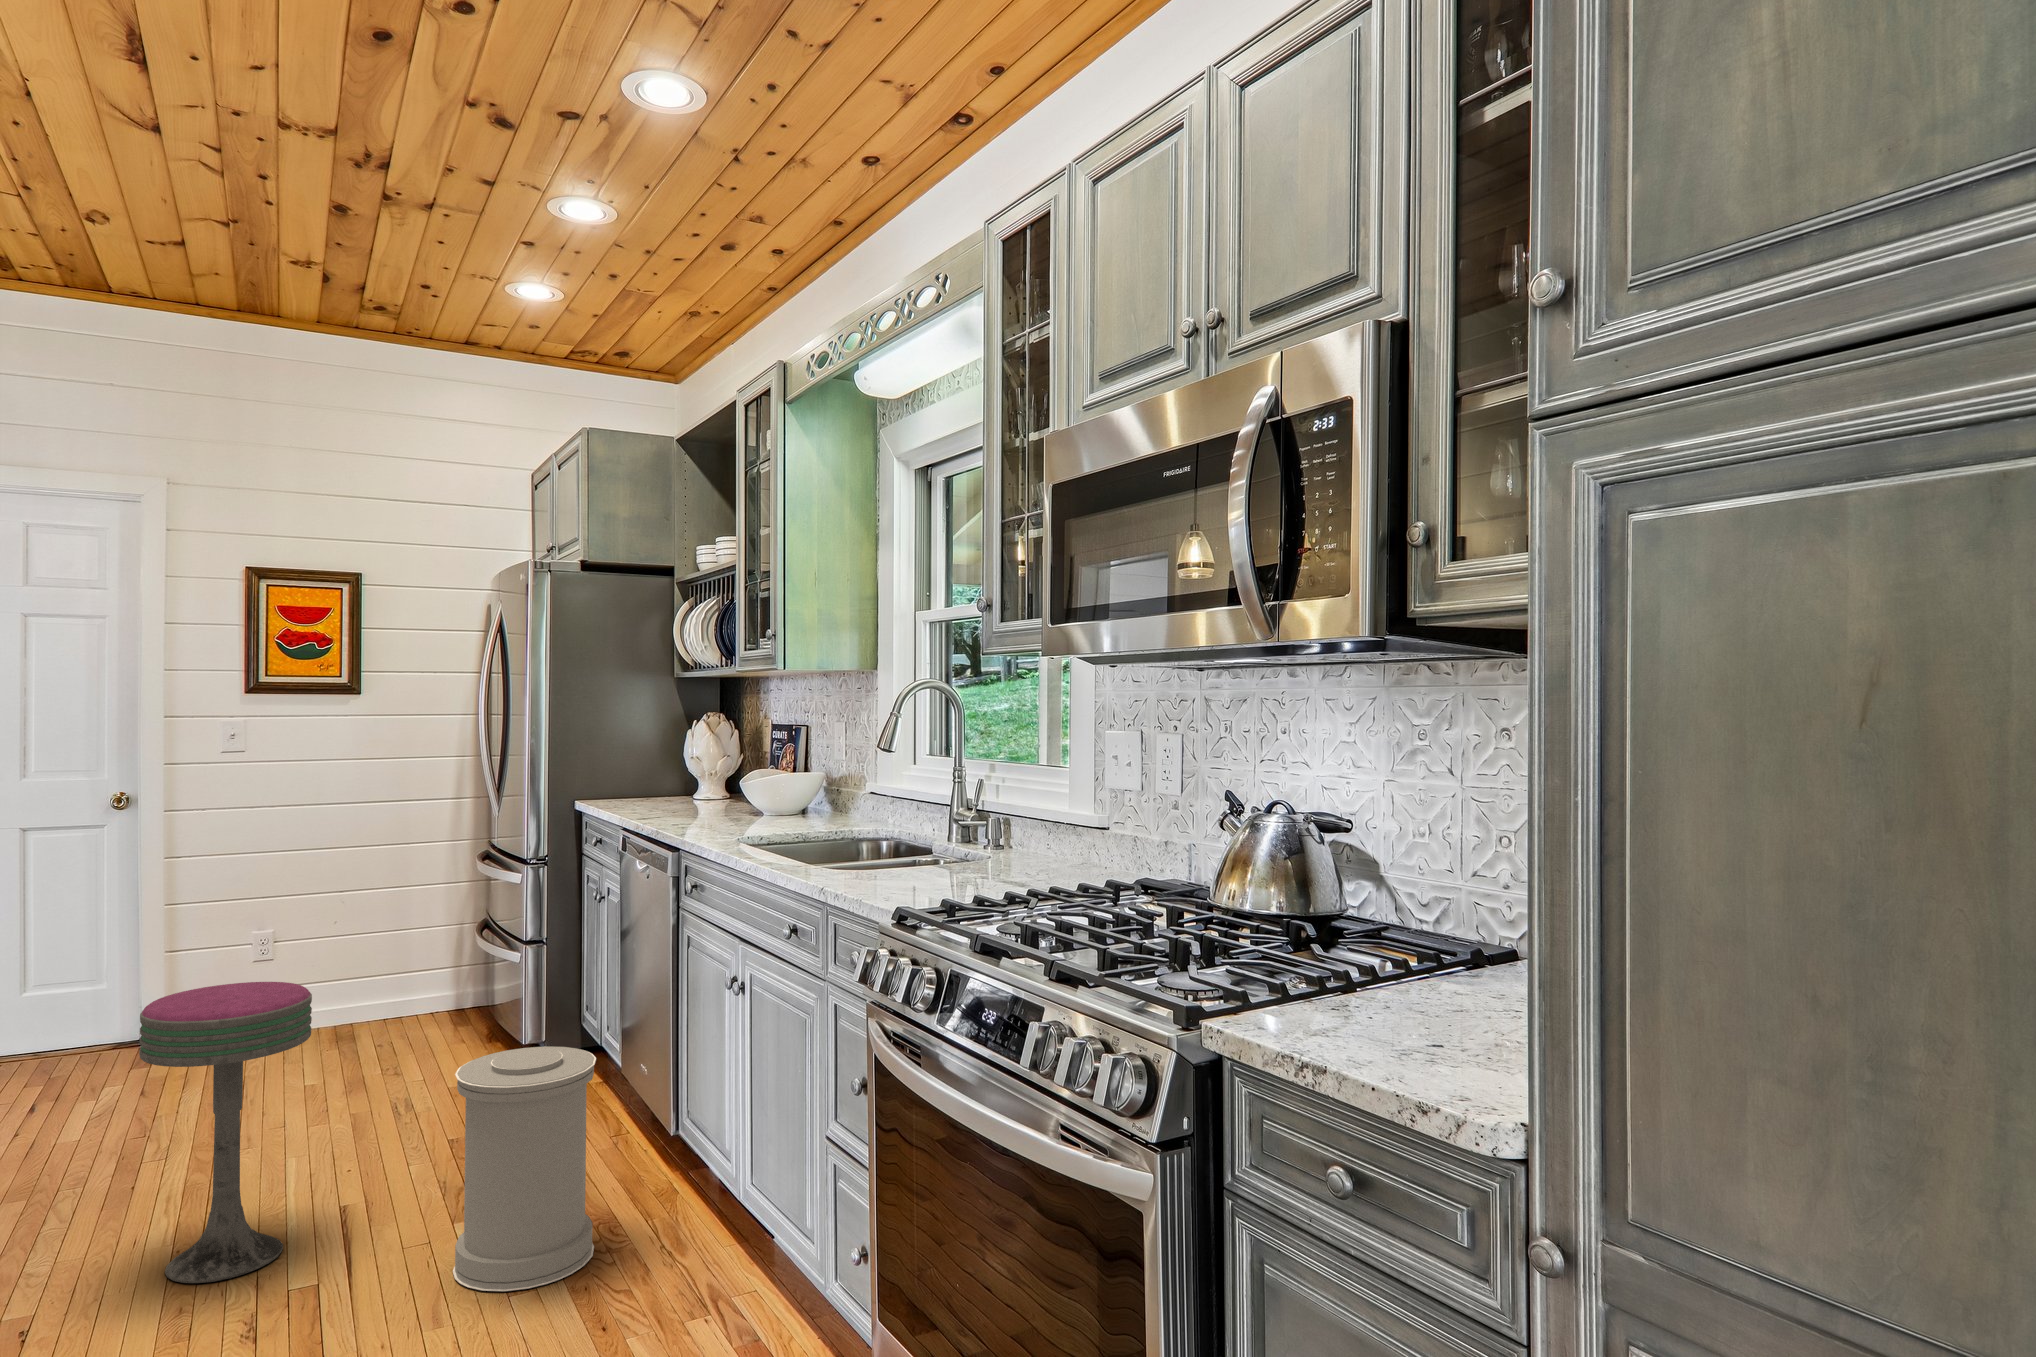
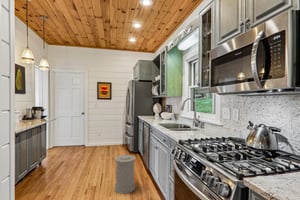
bar stool: present [139,982,312,1283] -> none [76,141,98,184]

